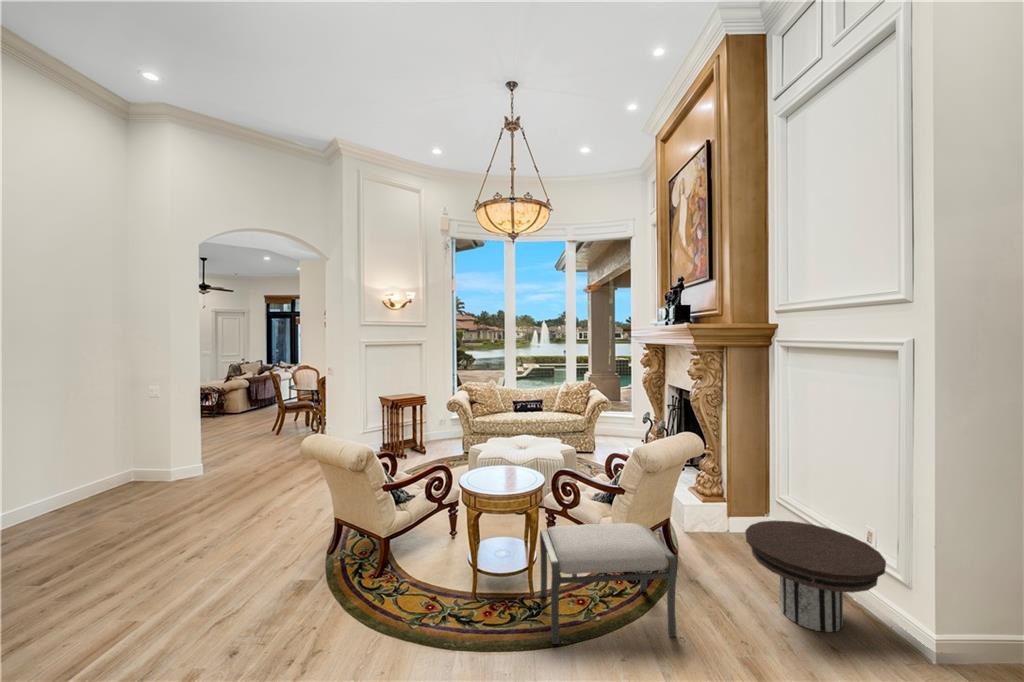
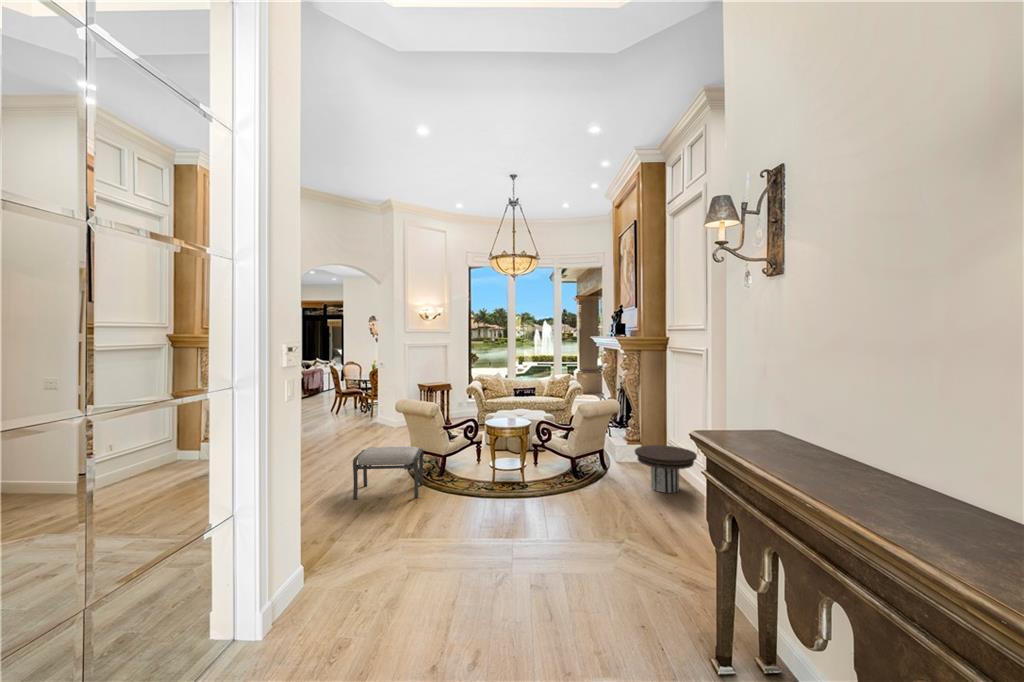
ottoman: present [540,523,677,644] -> present [353,447,423,499]

